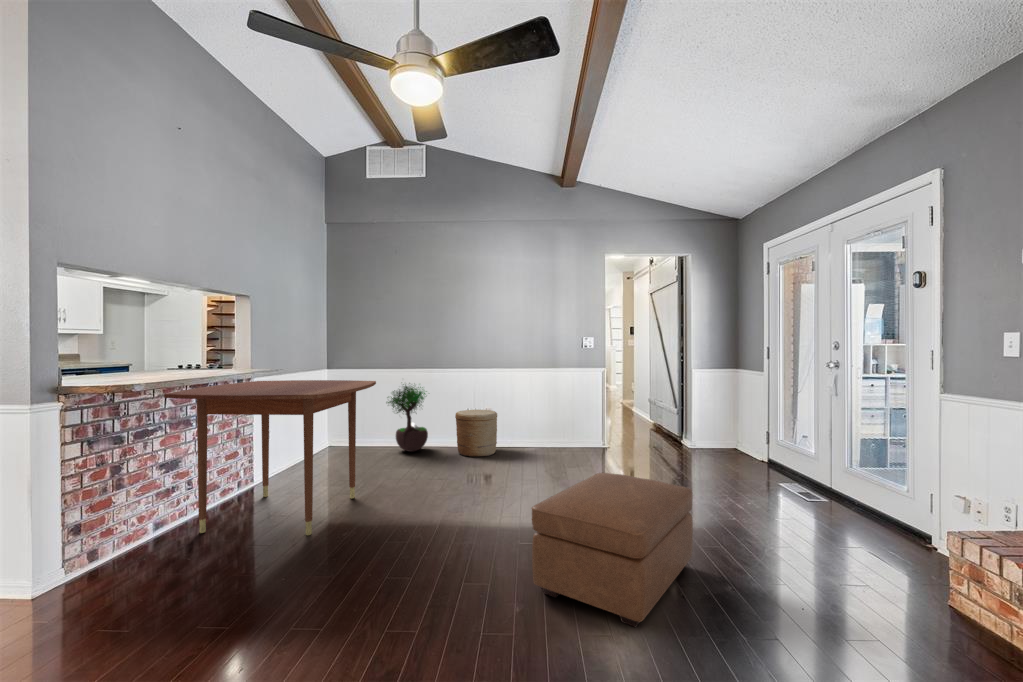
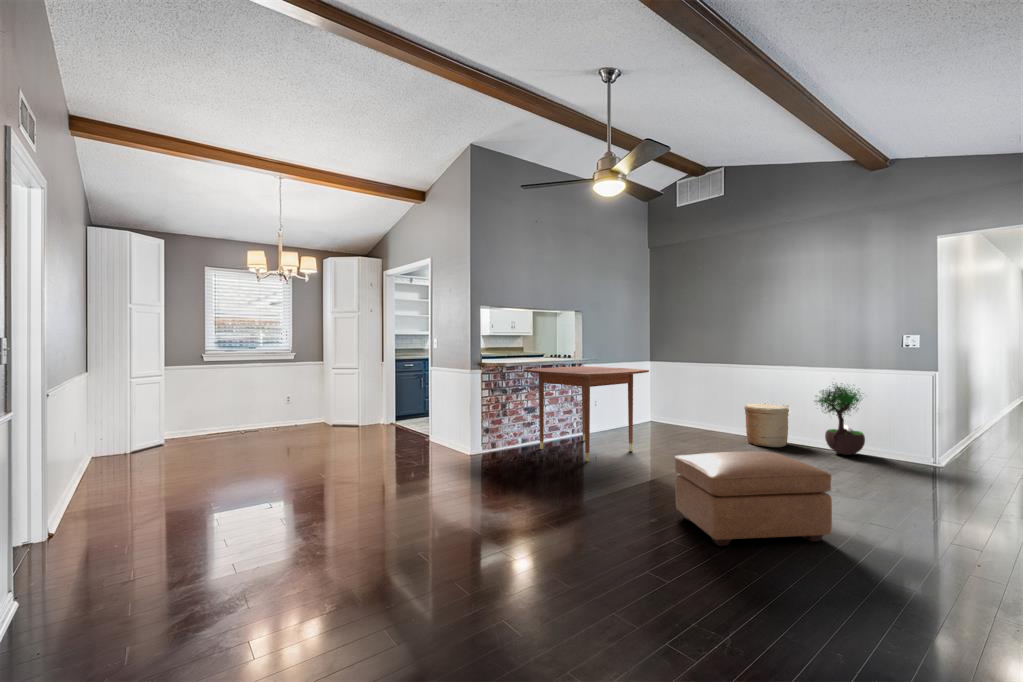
potted tree: present [388,384,428,452] -> present [816,384,865,455]

